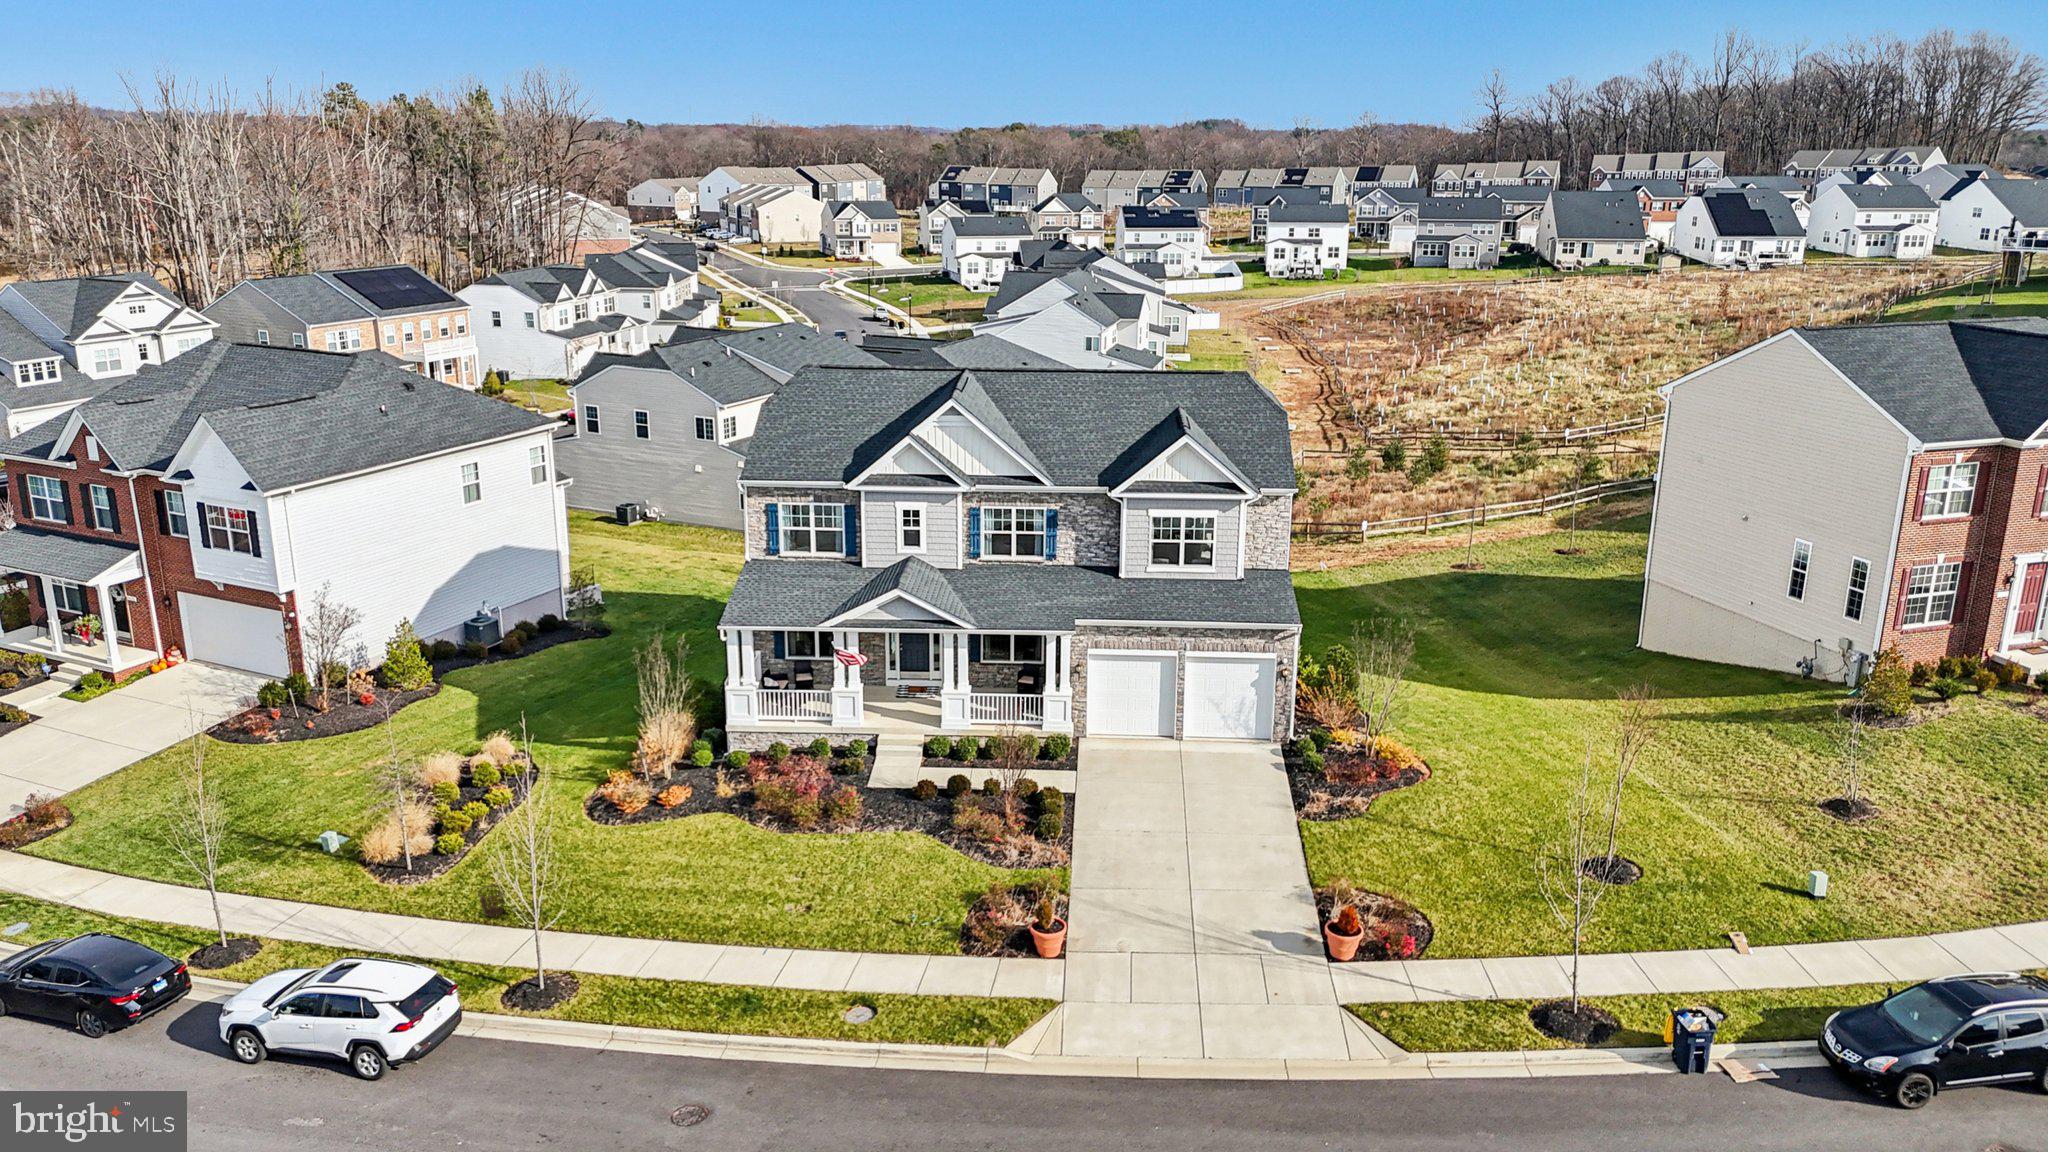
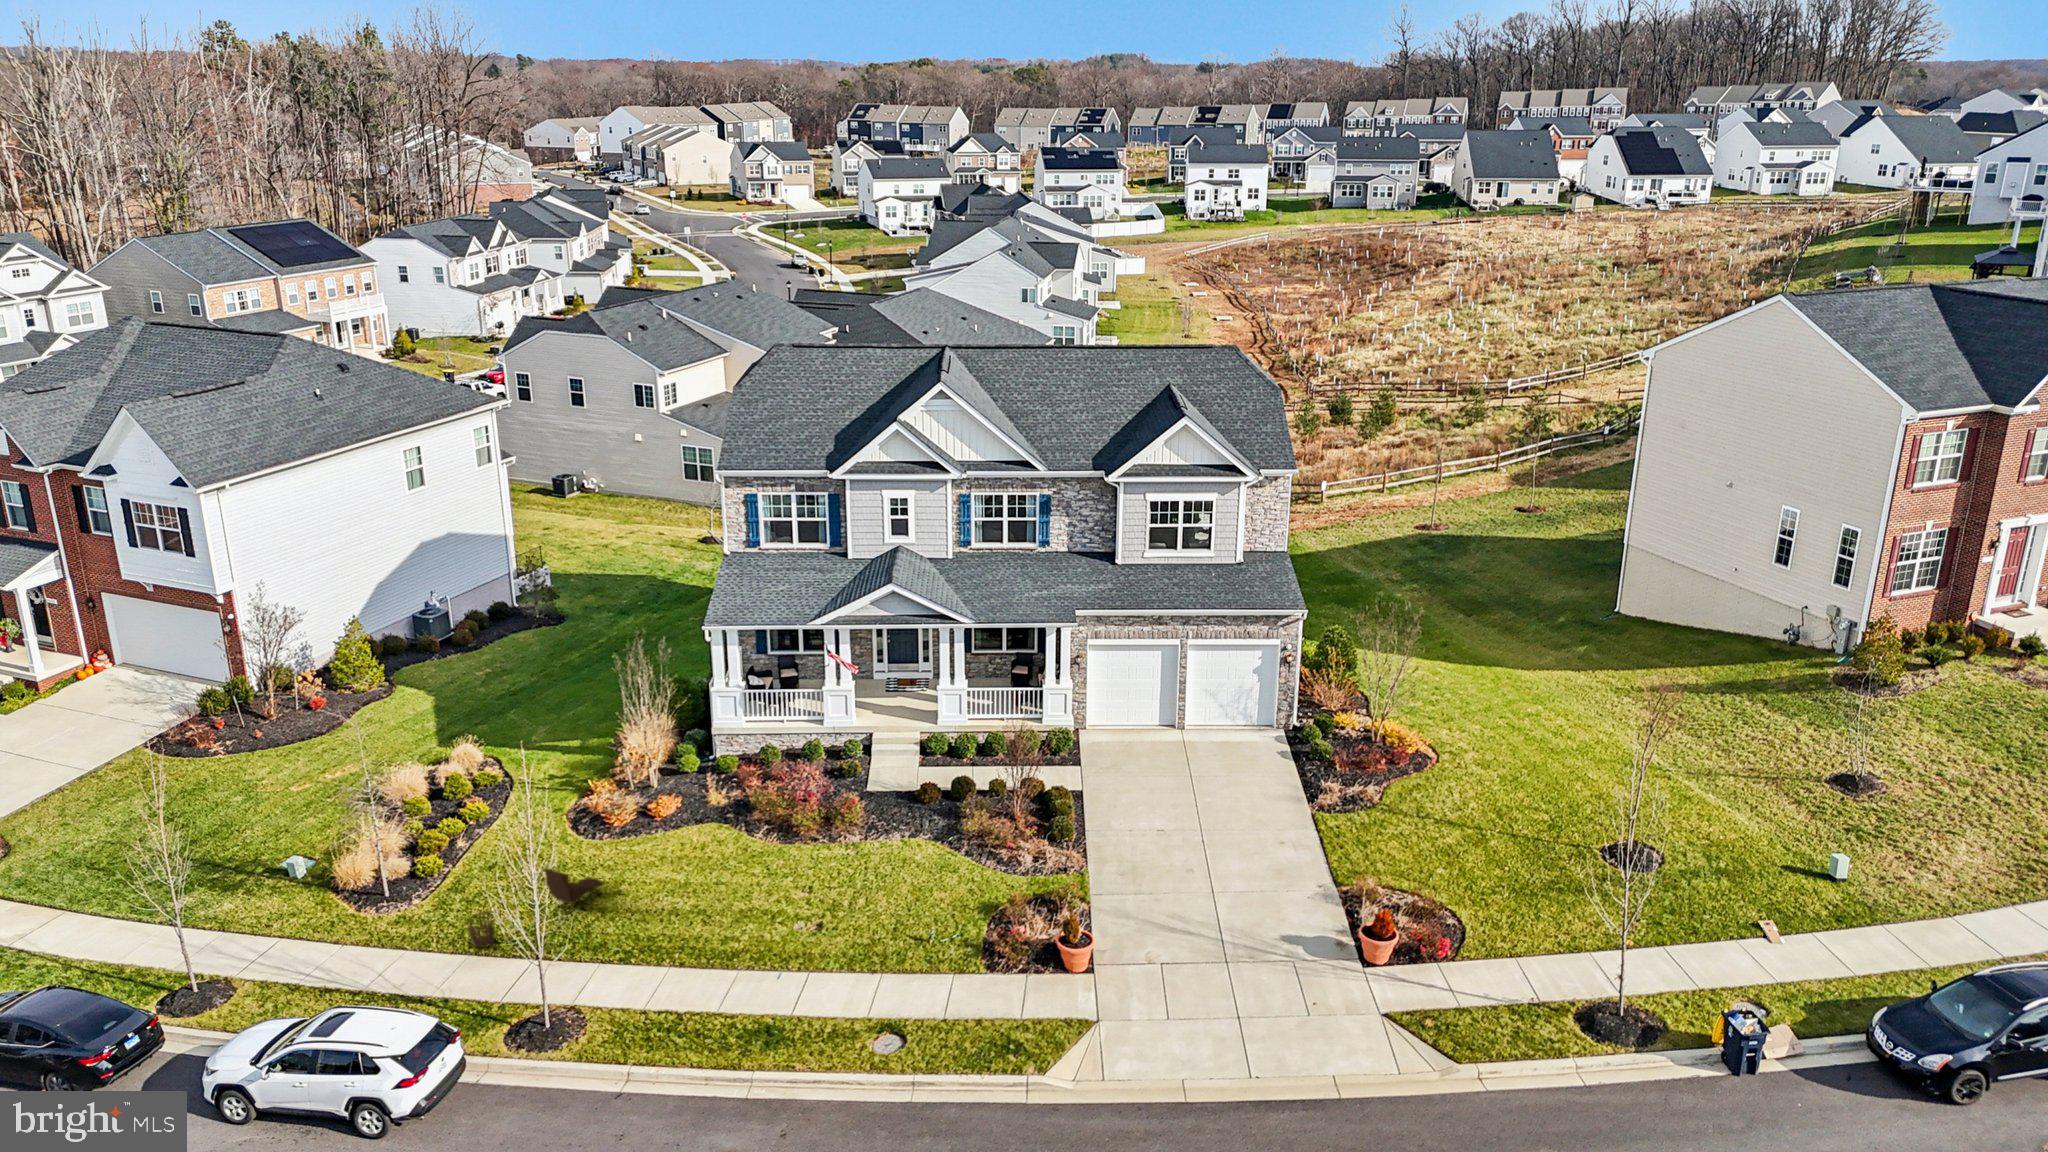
lounge chair: none [553,846,611,891] -> present [545,868,604,913]

